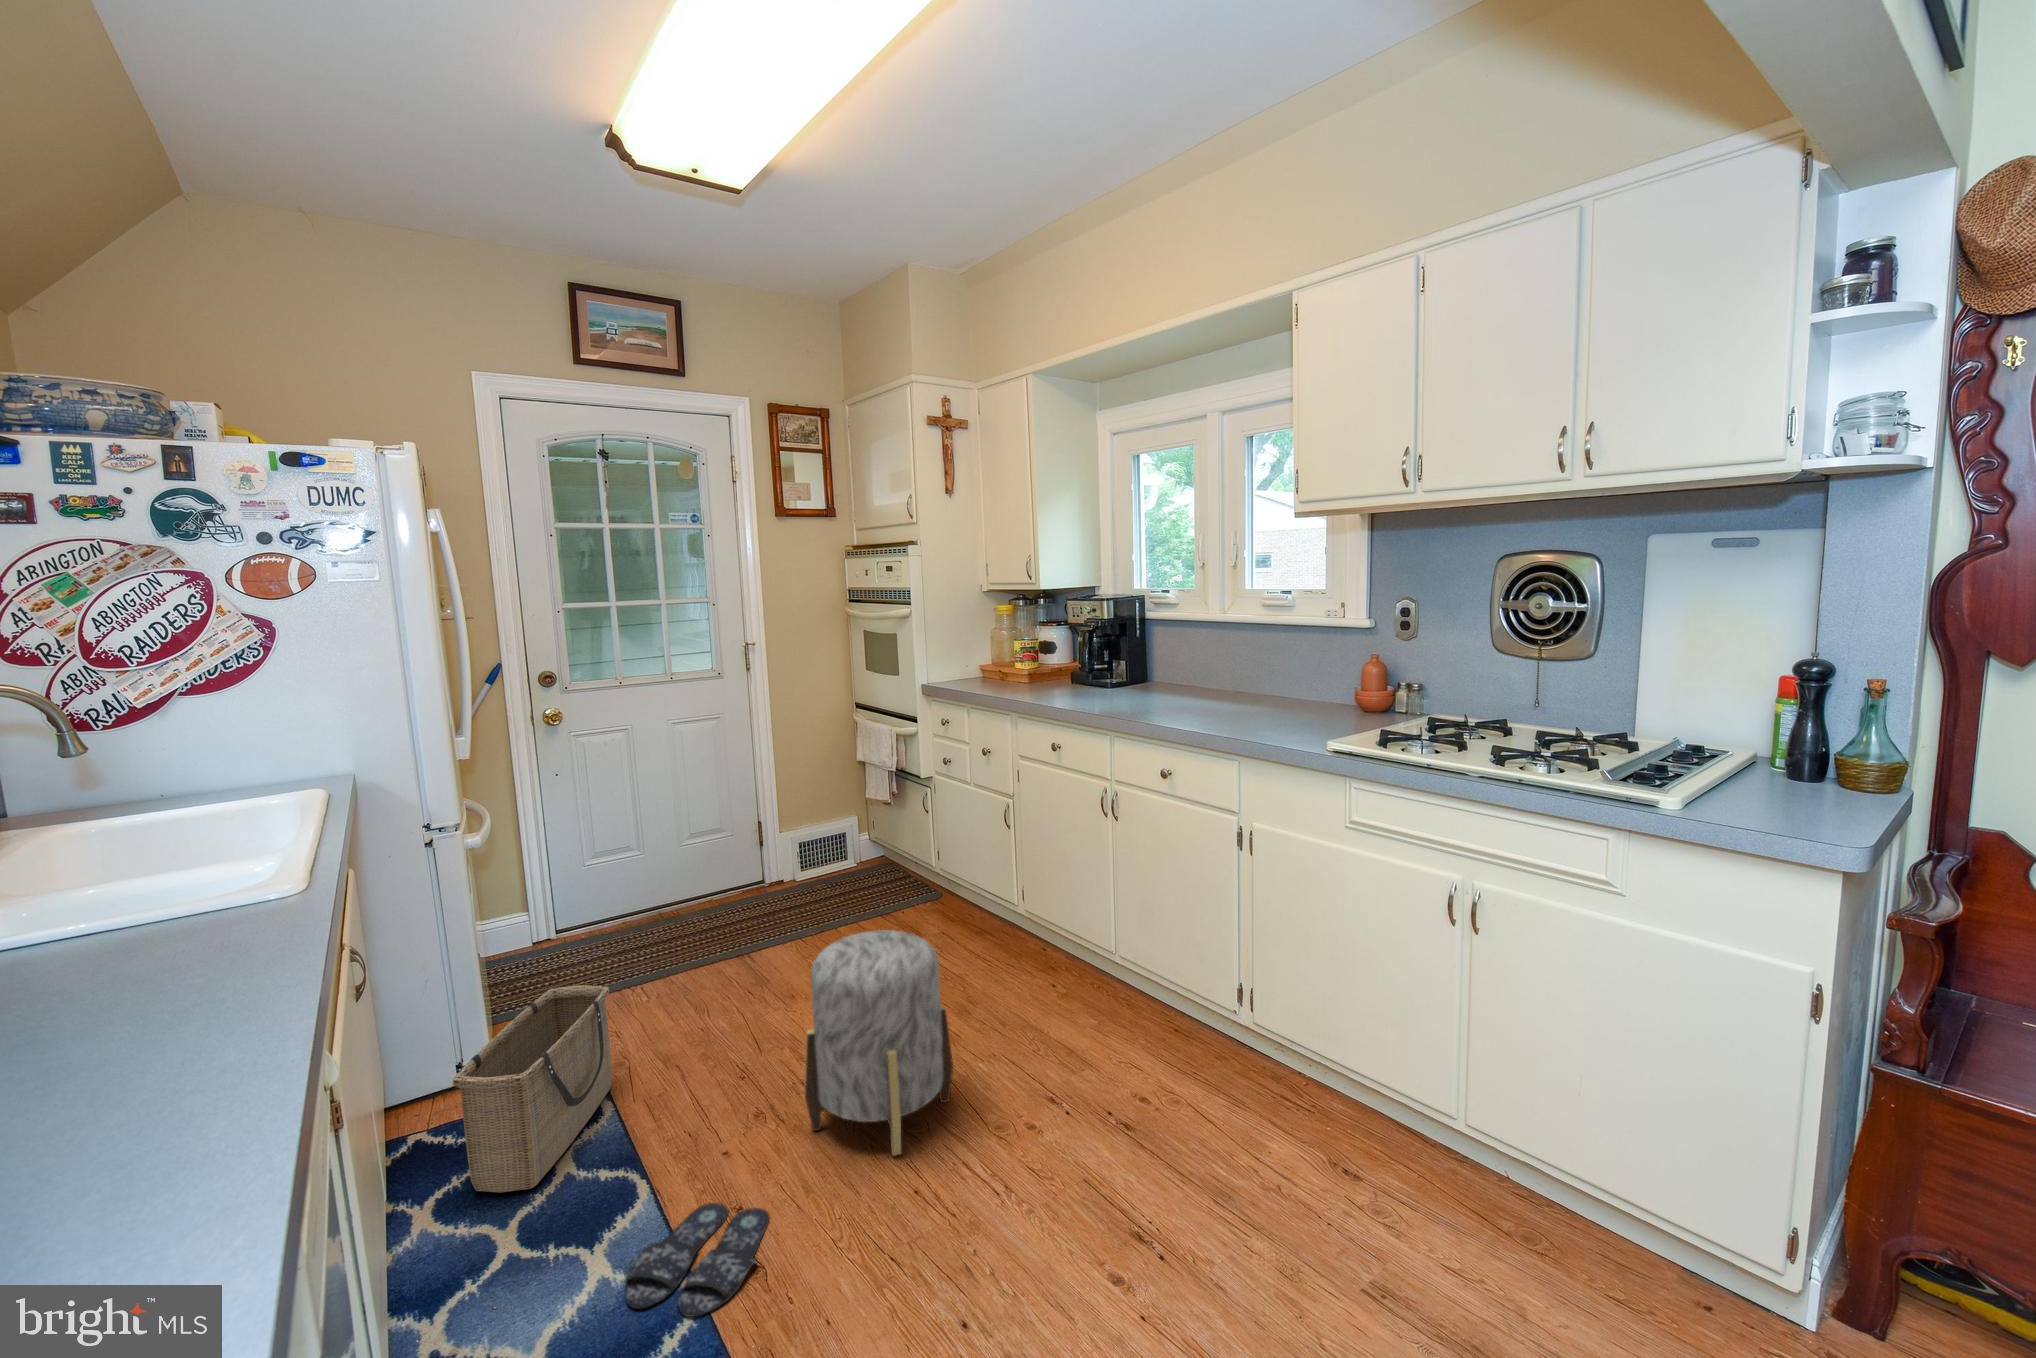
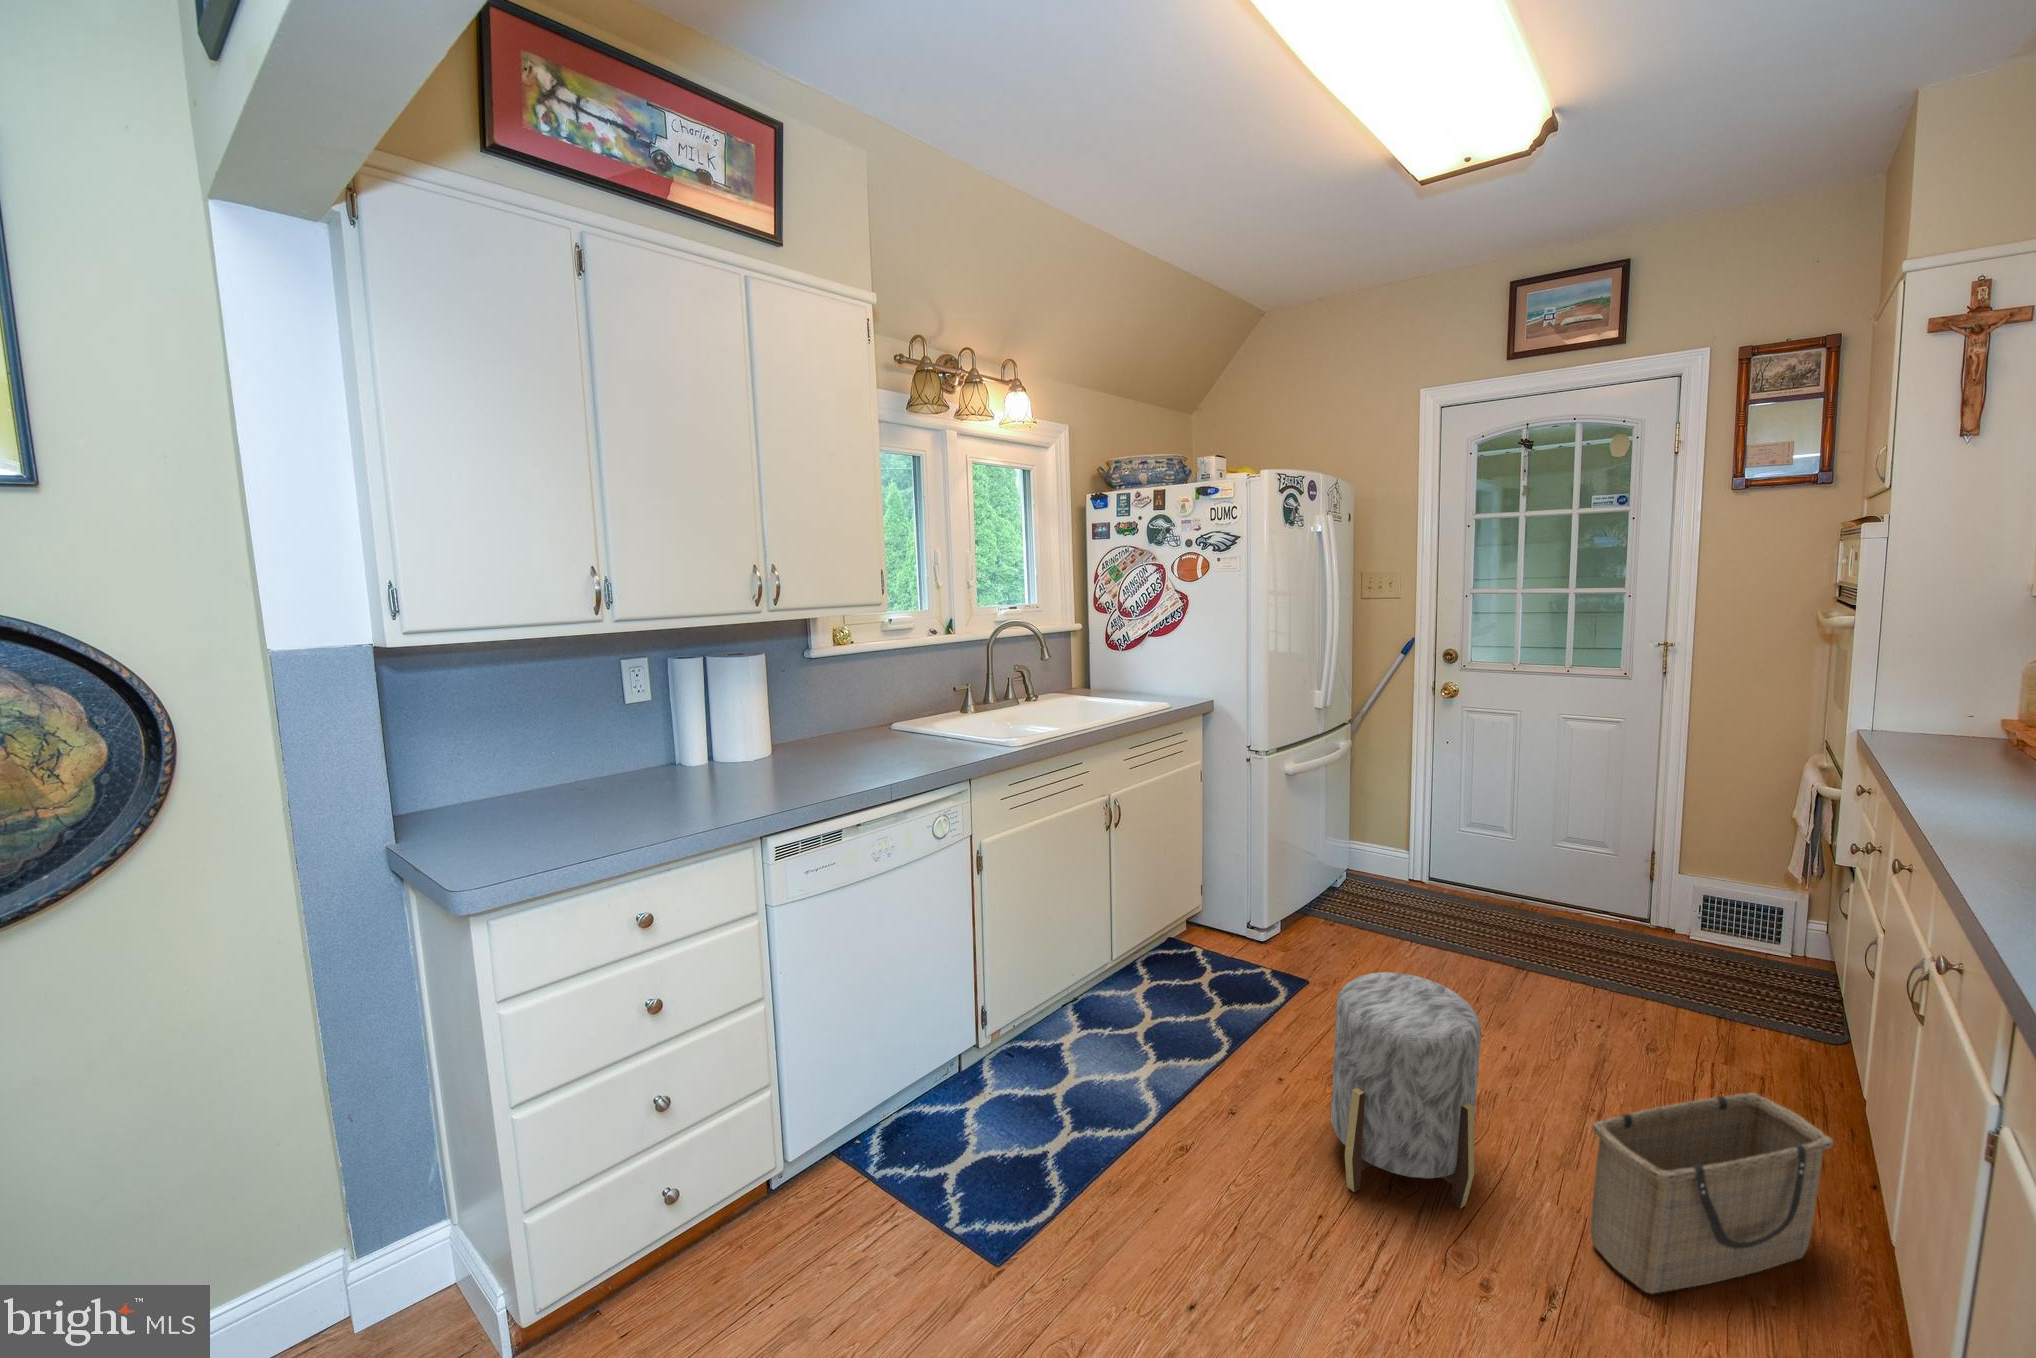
basket: present [453,986,612,1192] -> present [1590,1093,1833,1293]
slippers: present [625,1203,769,1317] -> none [1125,1081,1238,1144]

